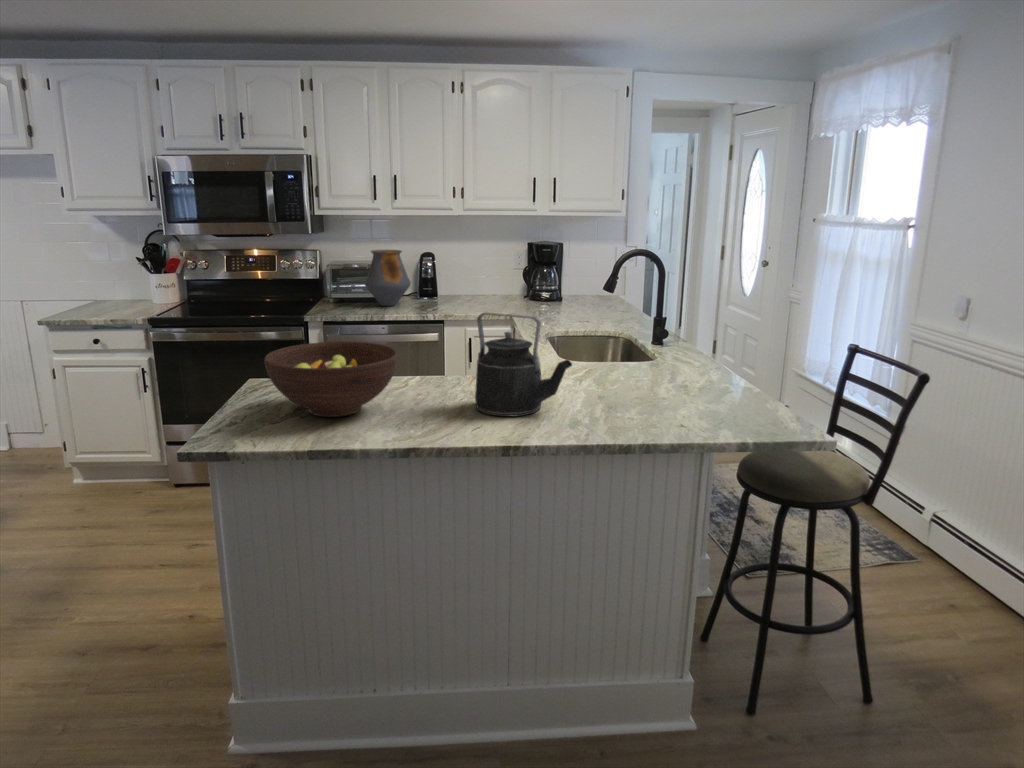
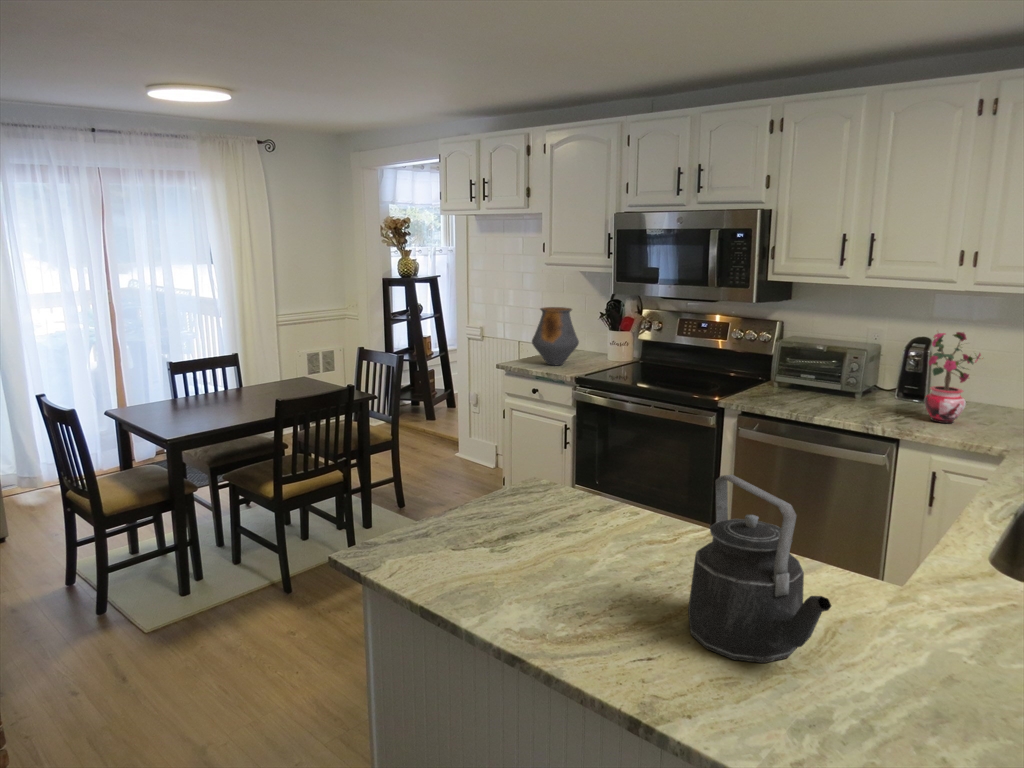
potted plant: none [446,243,482,308] -> present [924,332,981,423]
vase: present [365,250,411,306] -> present [532,307,579,365]
fruit bowl: present [264,341,398,417] -> none [446,459,614,568]

